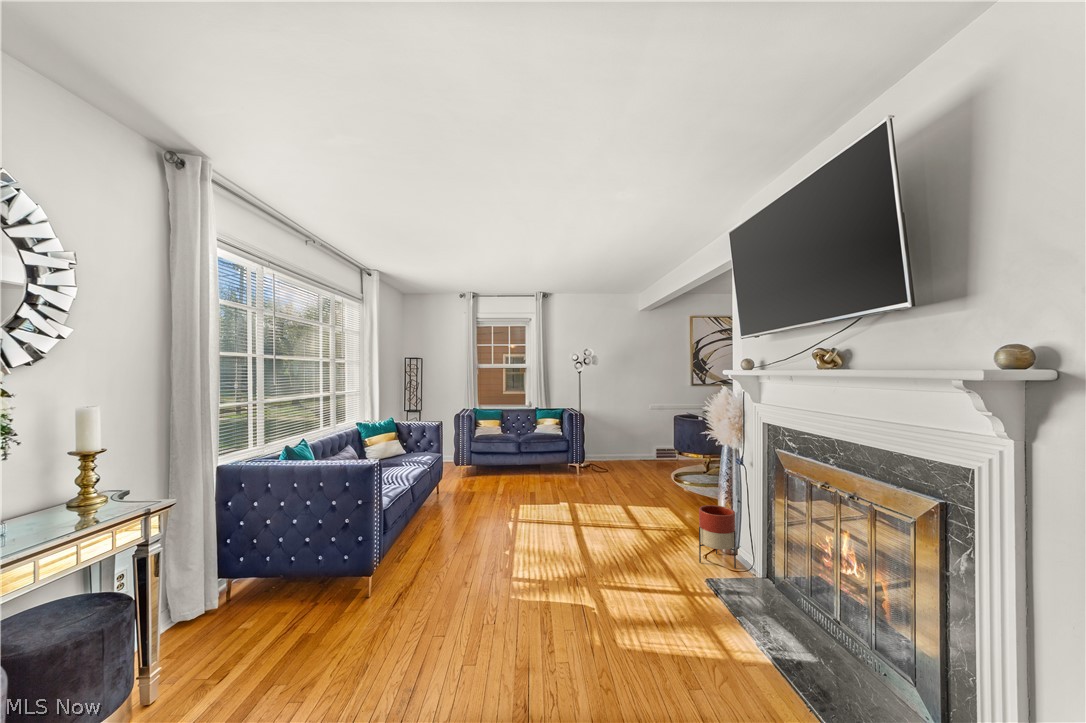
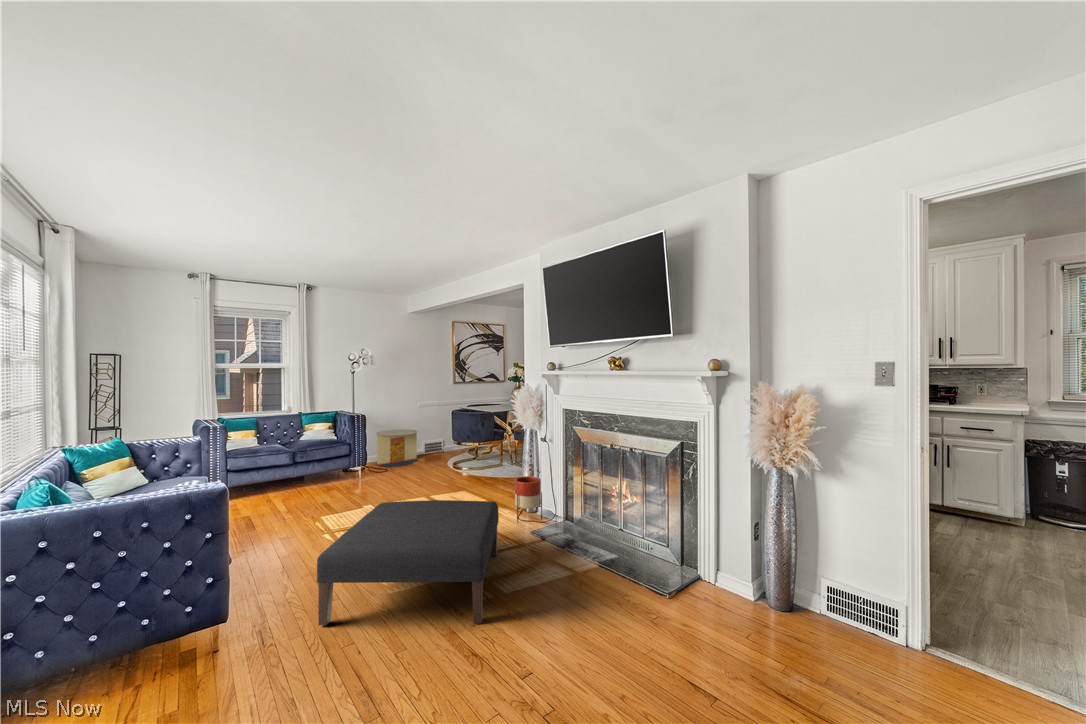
side table: none [601,431,644,470] -> present [376,429,418,467]
ottoman: none [433,503,647,675] -> present [317,500,499,625]

